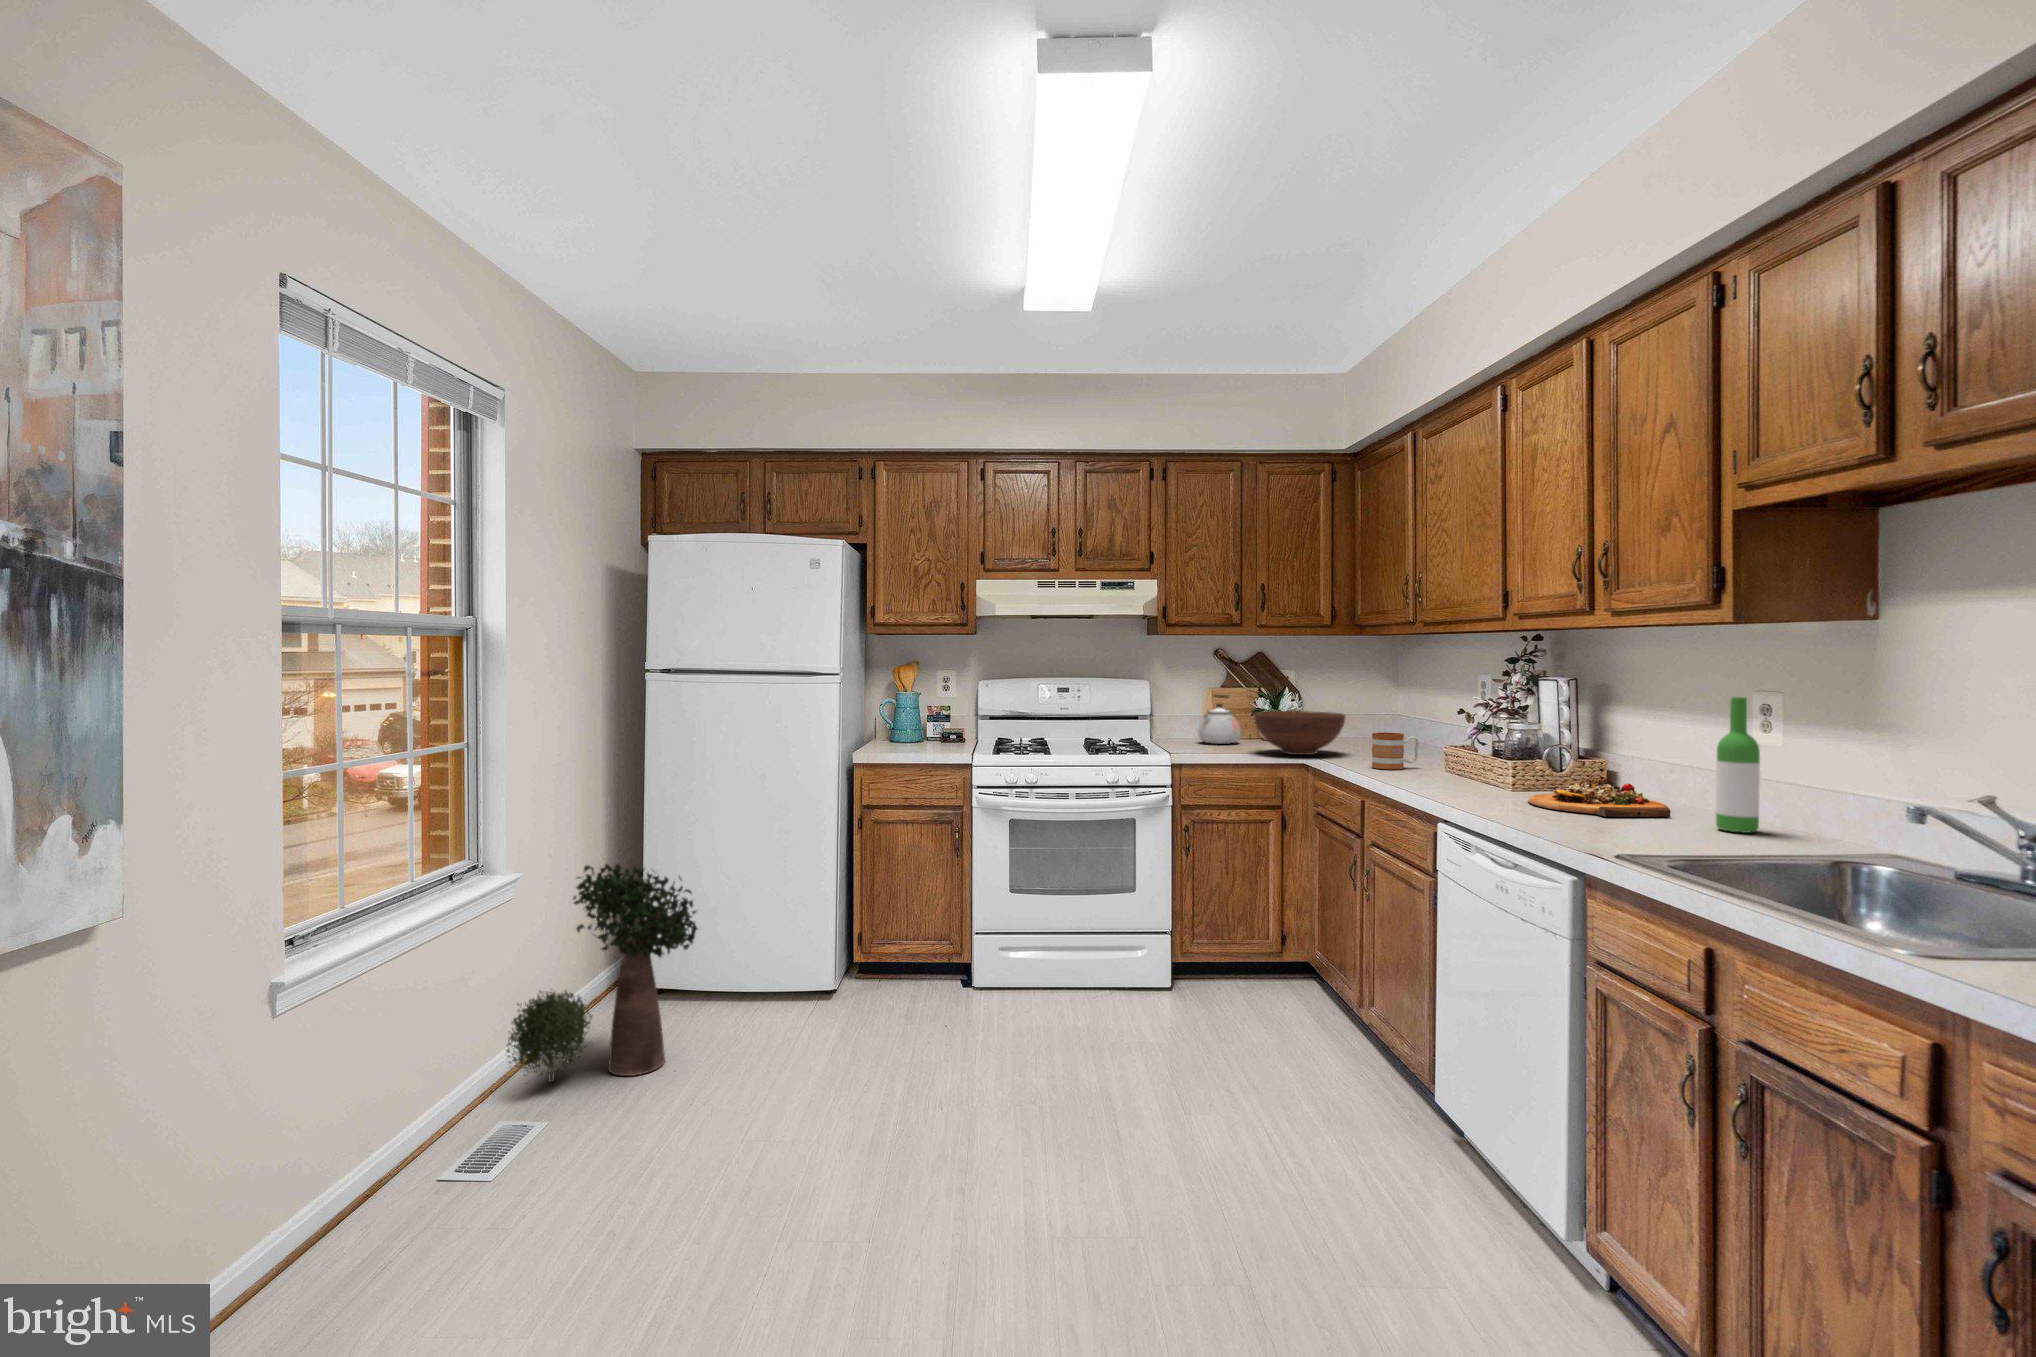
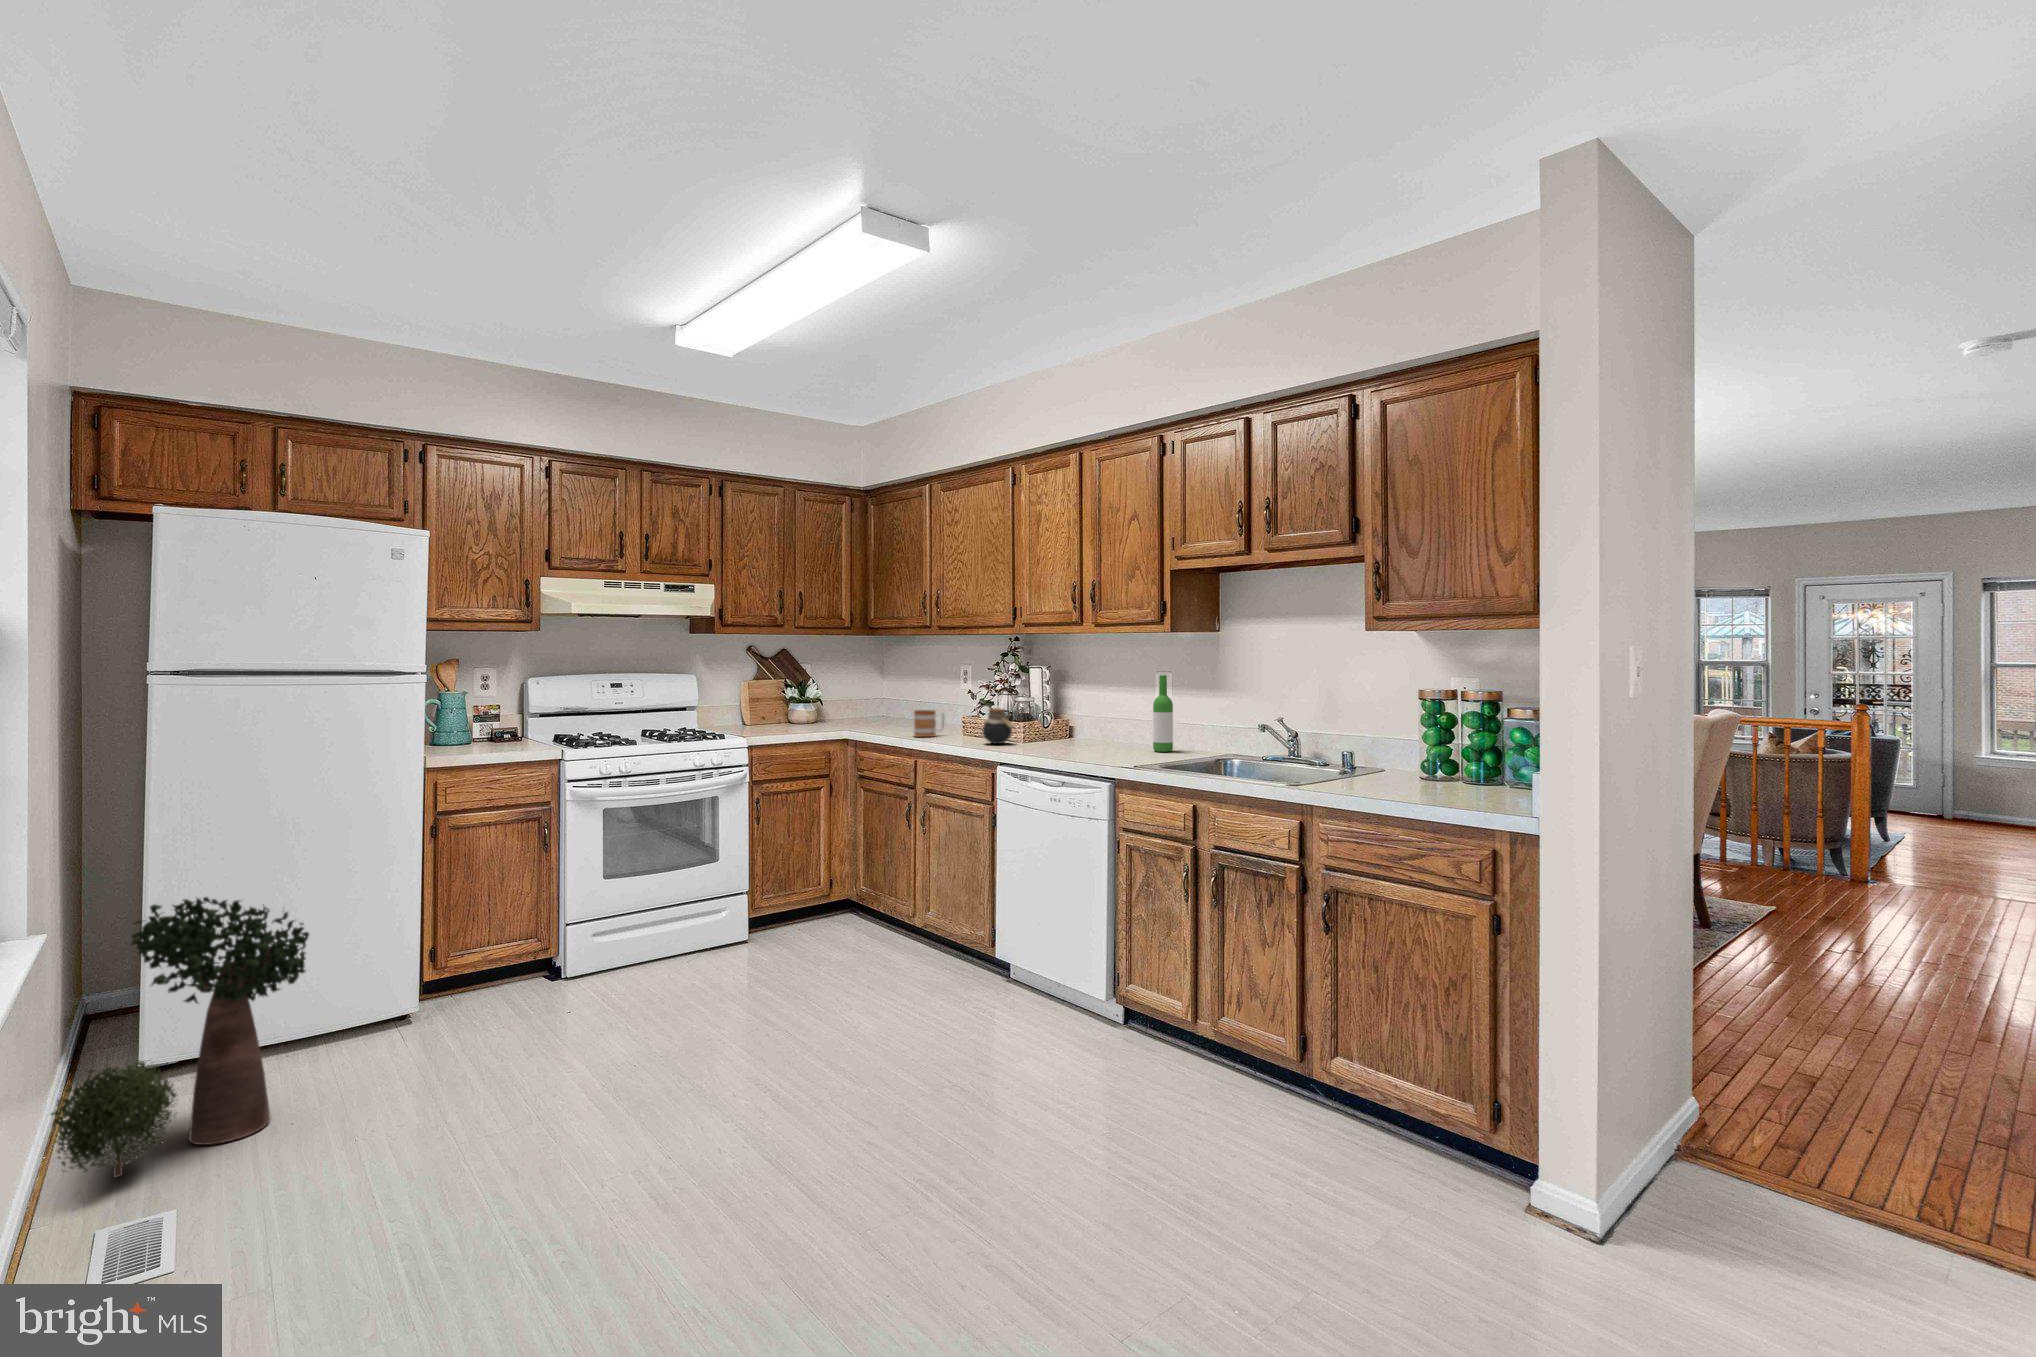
kettle: present [1198,695,1241,744] -> none [739,687,777,729]
fruit bowl: present [1254,711,1346,755] -> none [806,698,878,733]
jar: none [1440,737,1492,789] -> present [982,708,1014,744]
cutting board: present [1528,778,1671,817] -> none [1045,729,1126,751]

